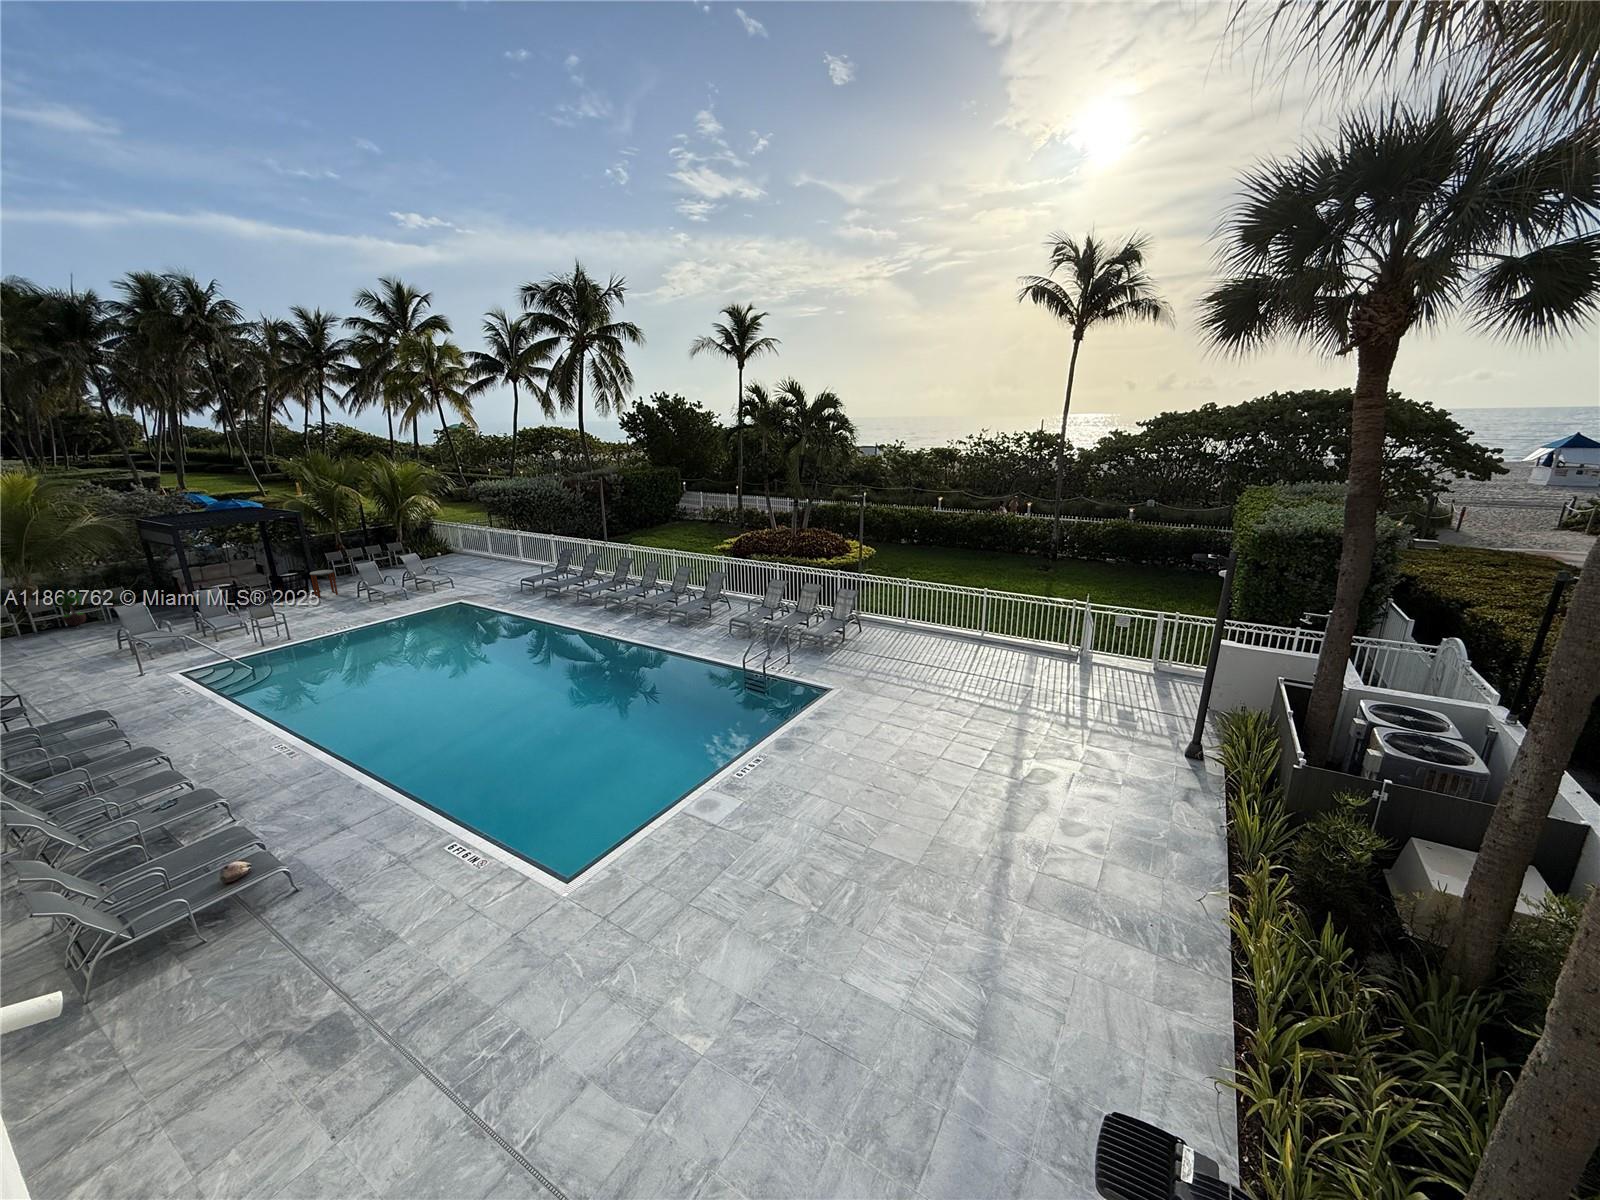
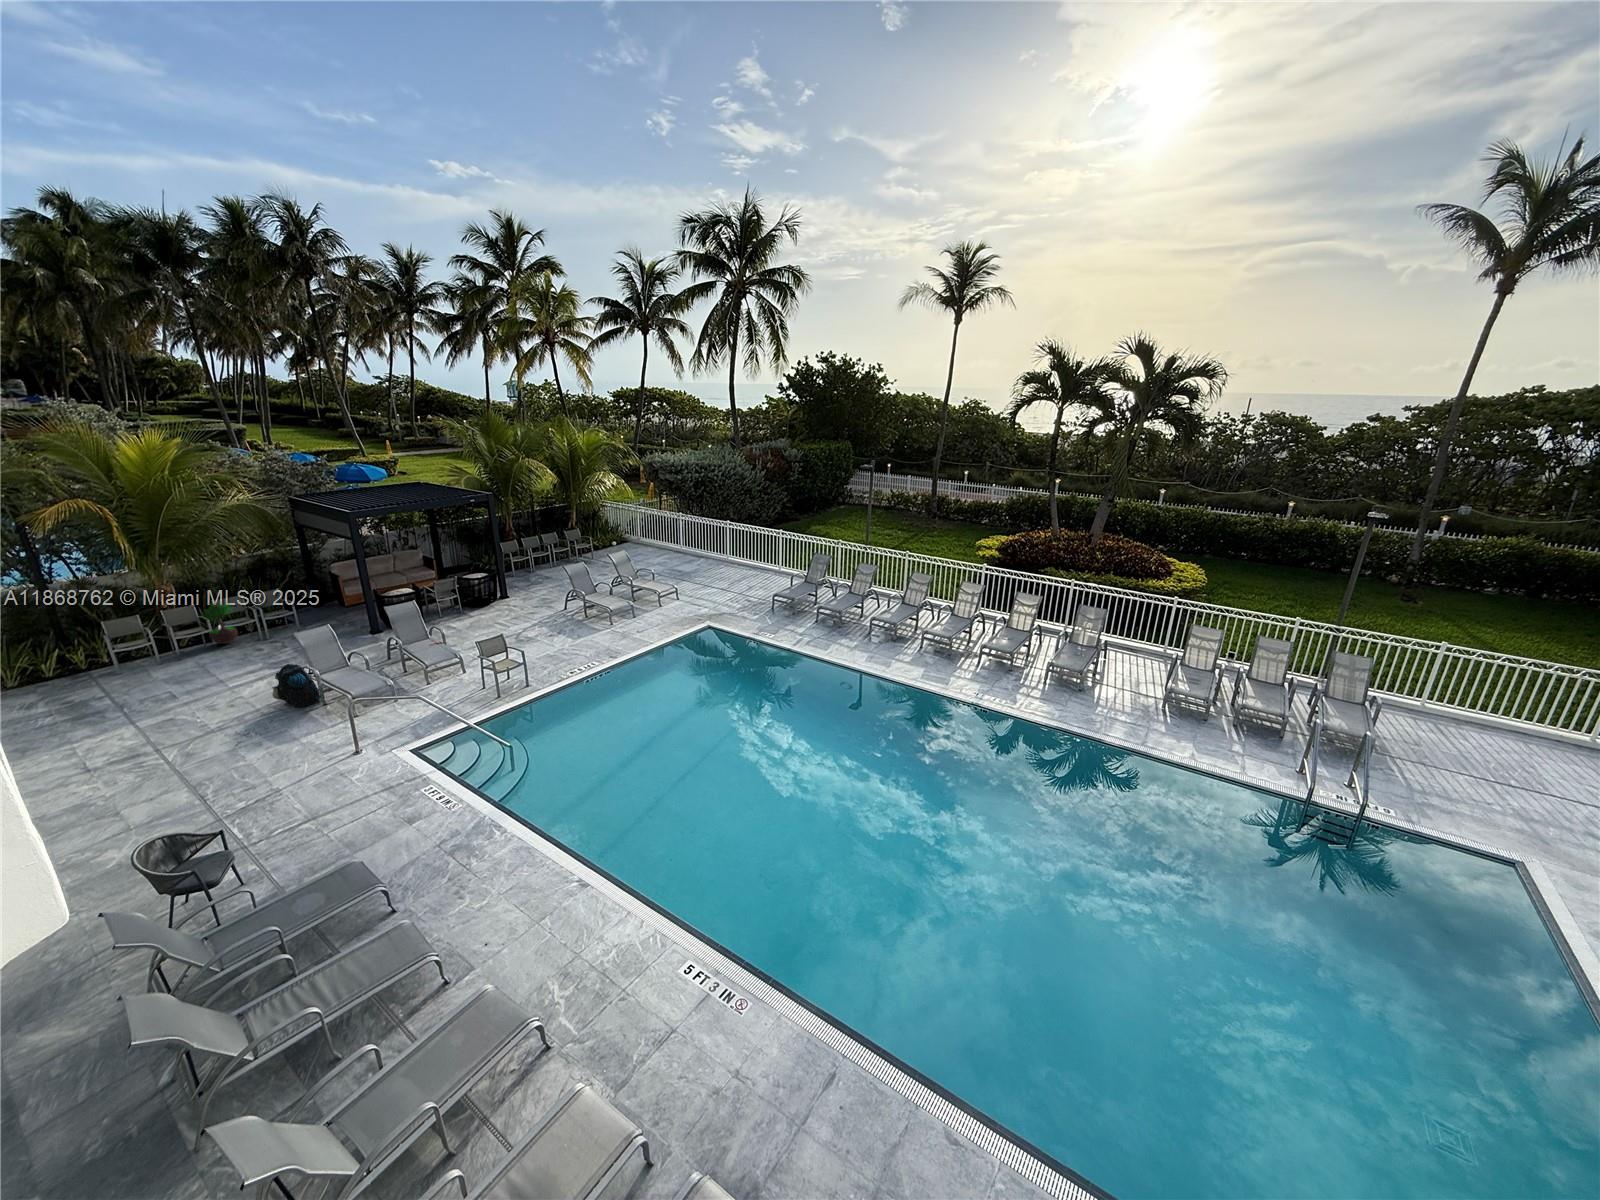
side table: present [310,570,338,598] -> none [496,569,528,605]
backpack: none [94,625,134,656] -> present [272,664,322,708]

